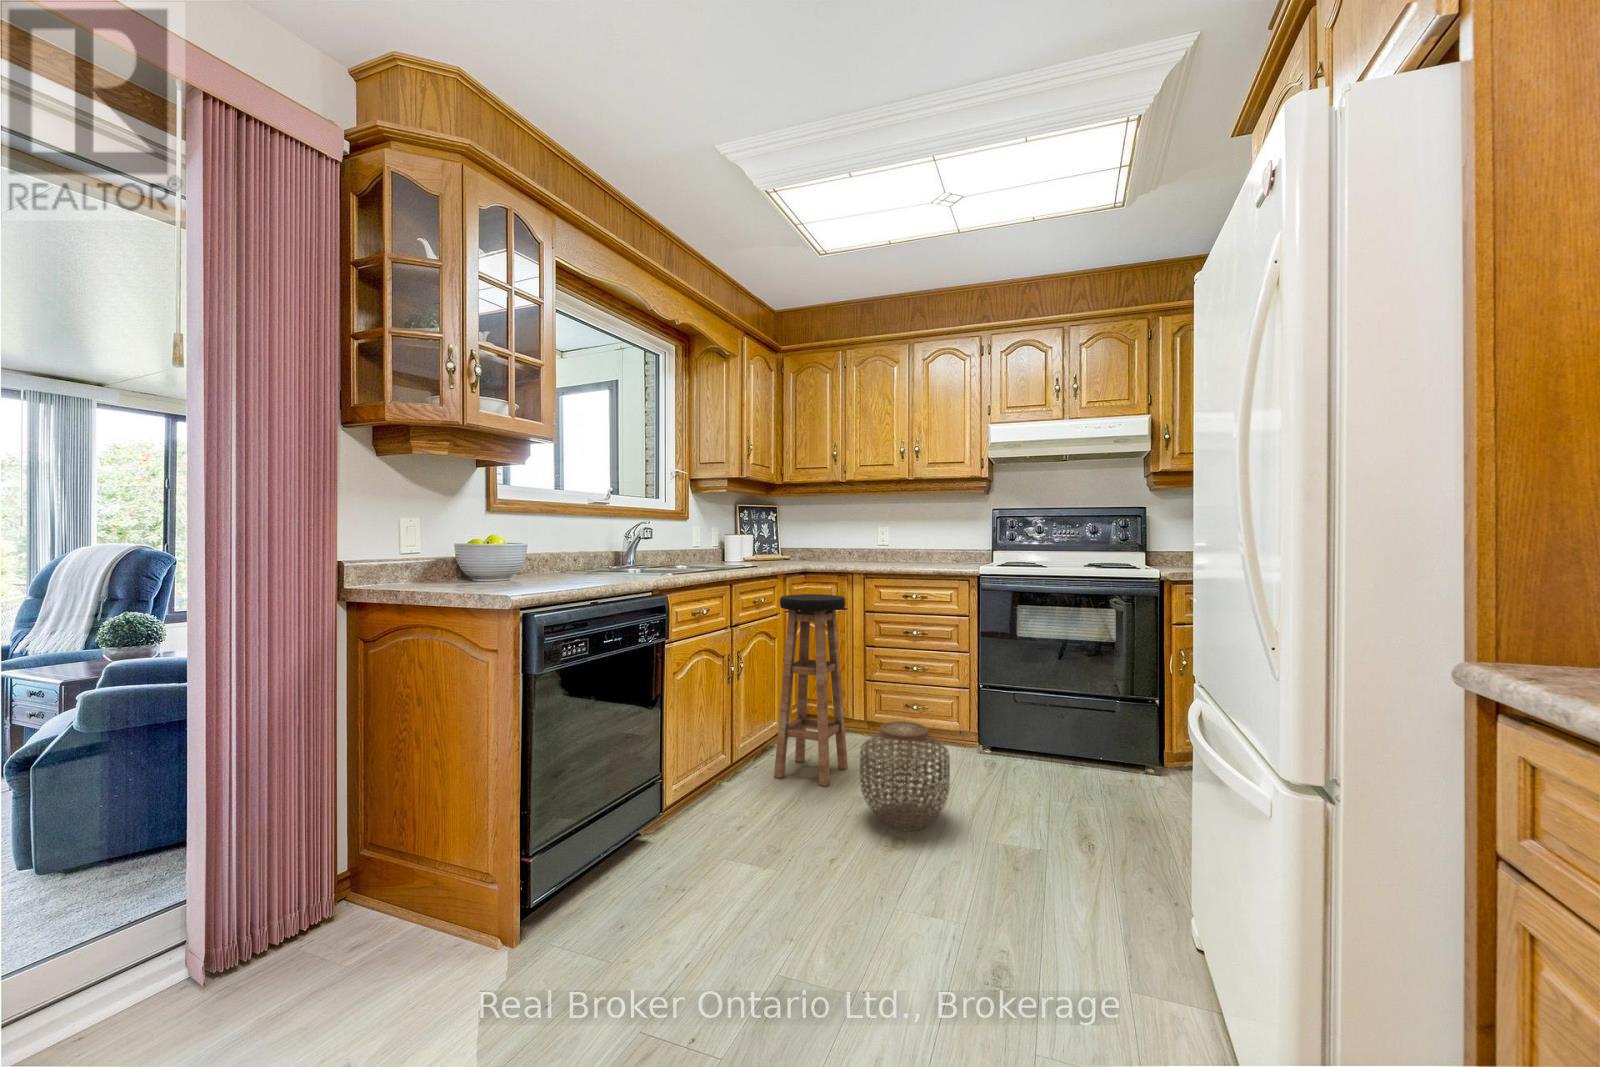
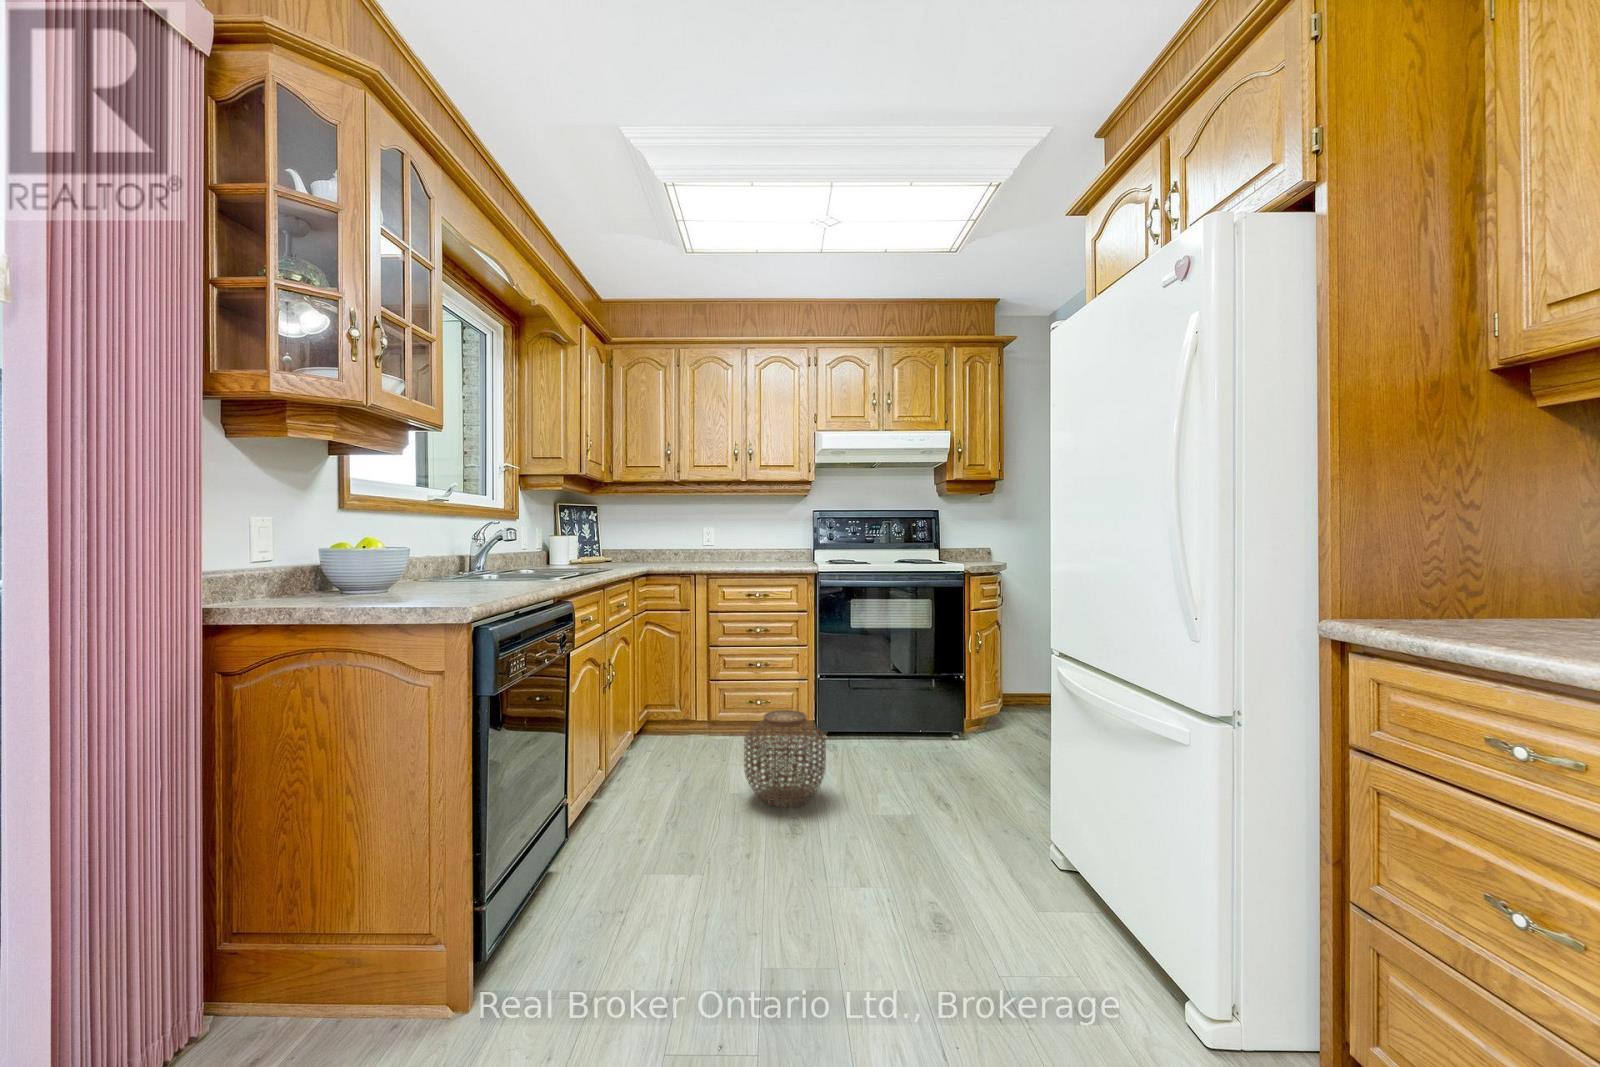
bar stool: present [774,594,848,786] -> none [641,596,709,783]

